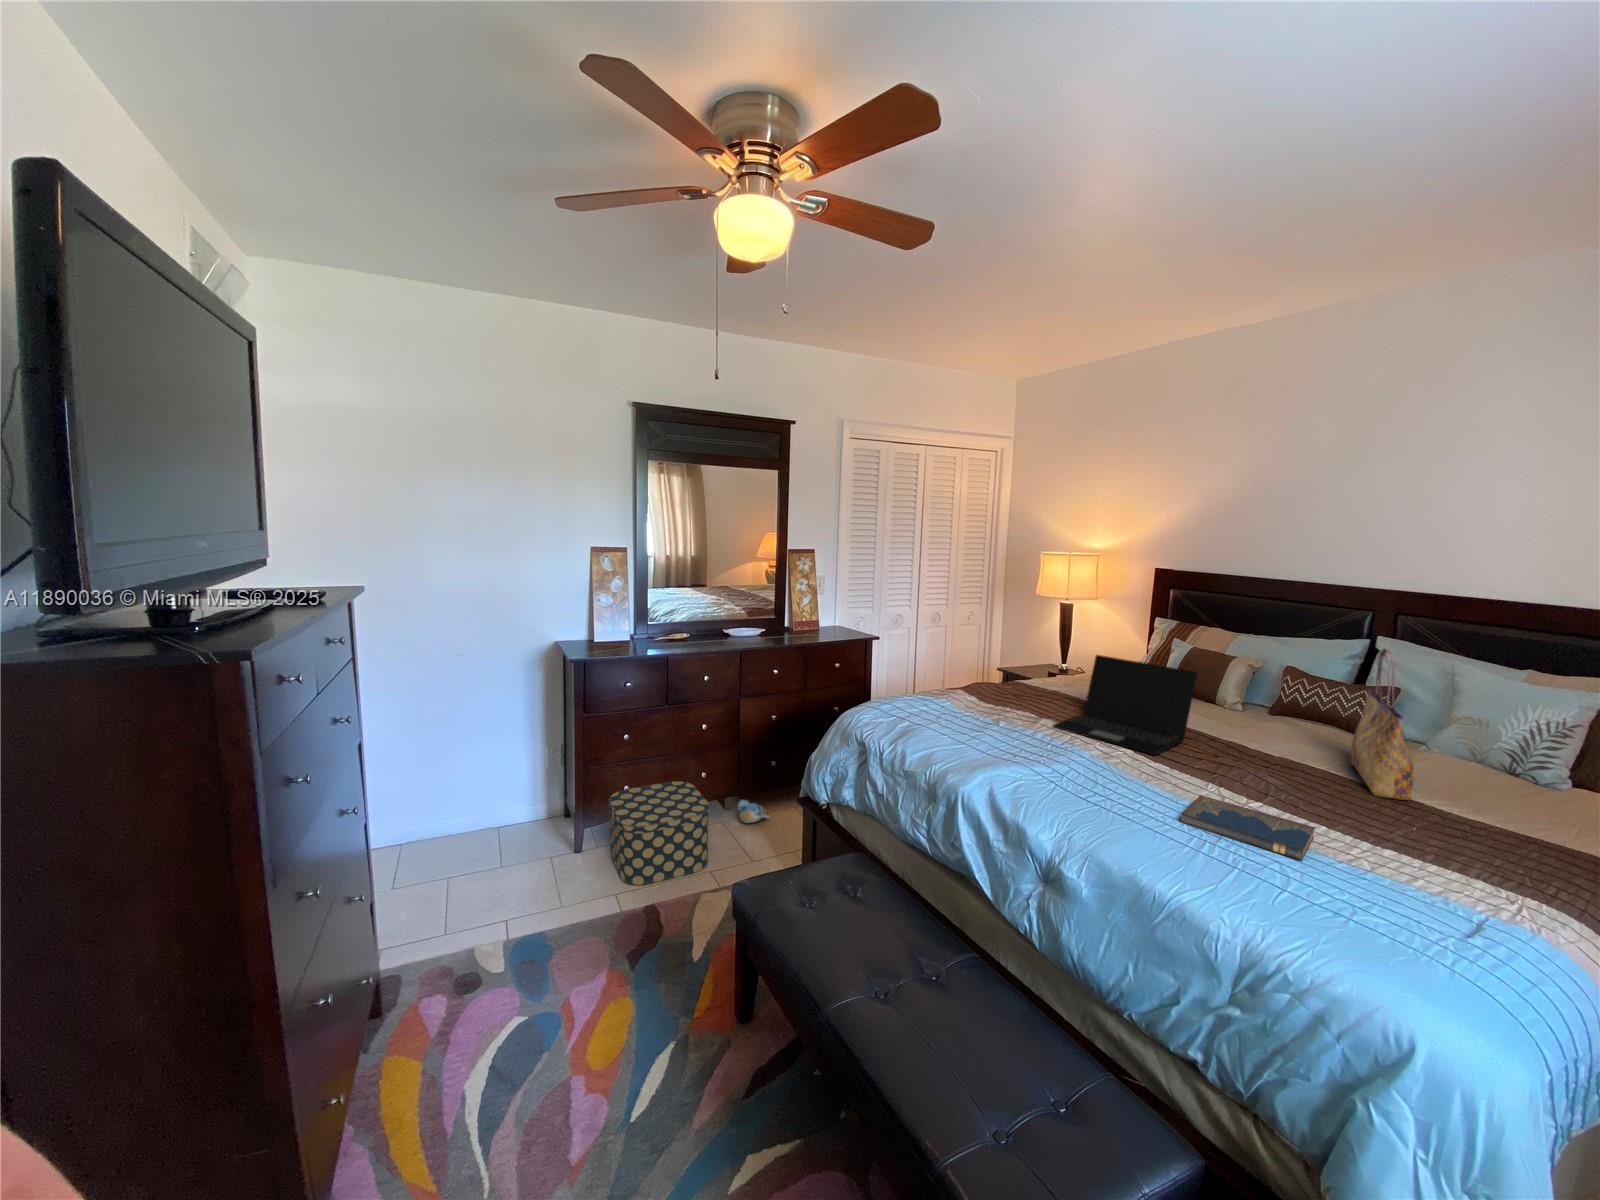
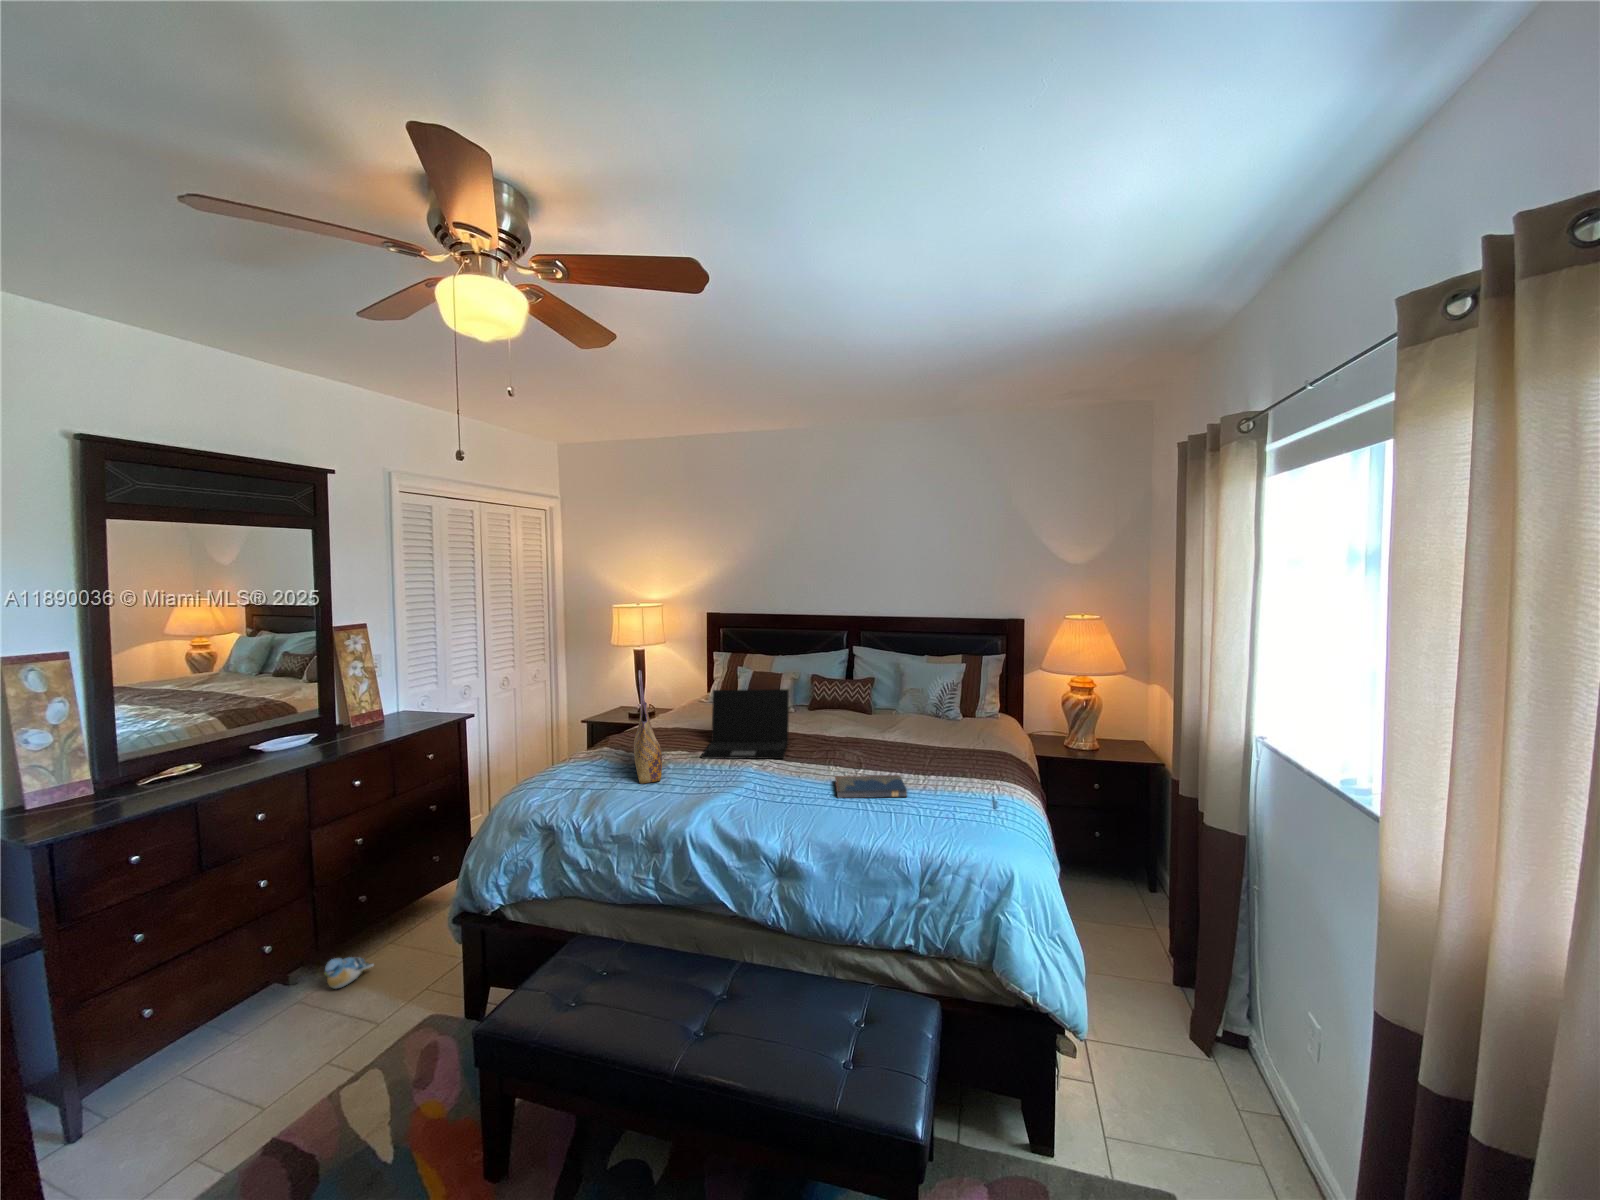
tote bag: present [1351,648,1414,800] -> present [634,671,662,784]
storage box: present [609,781,710,885] -> none [106,969,315,1159]

